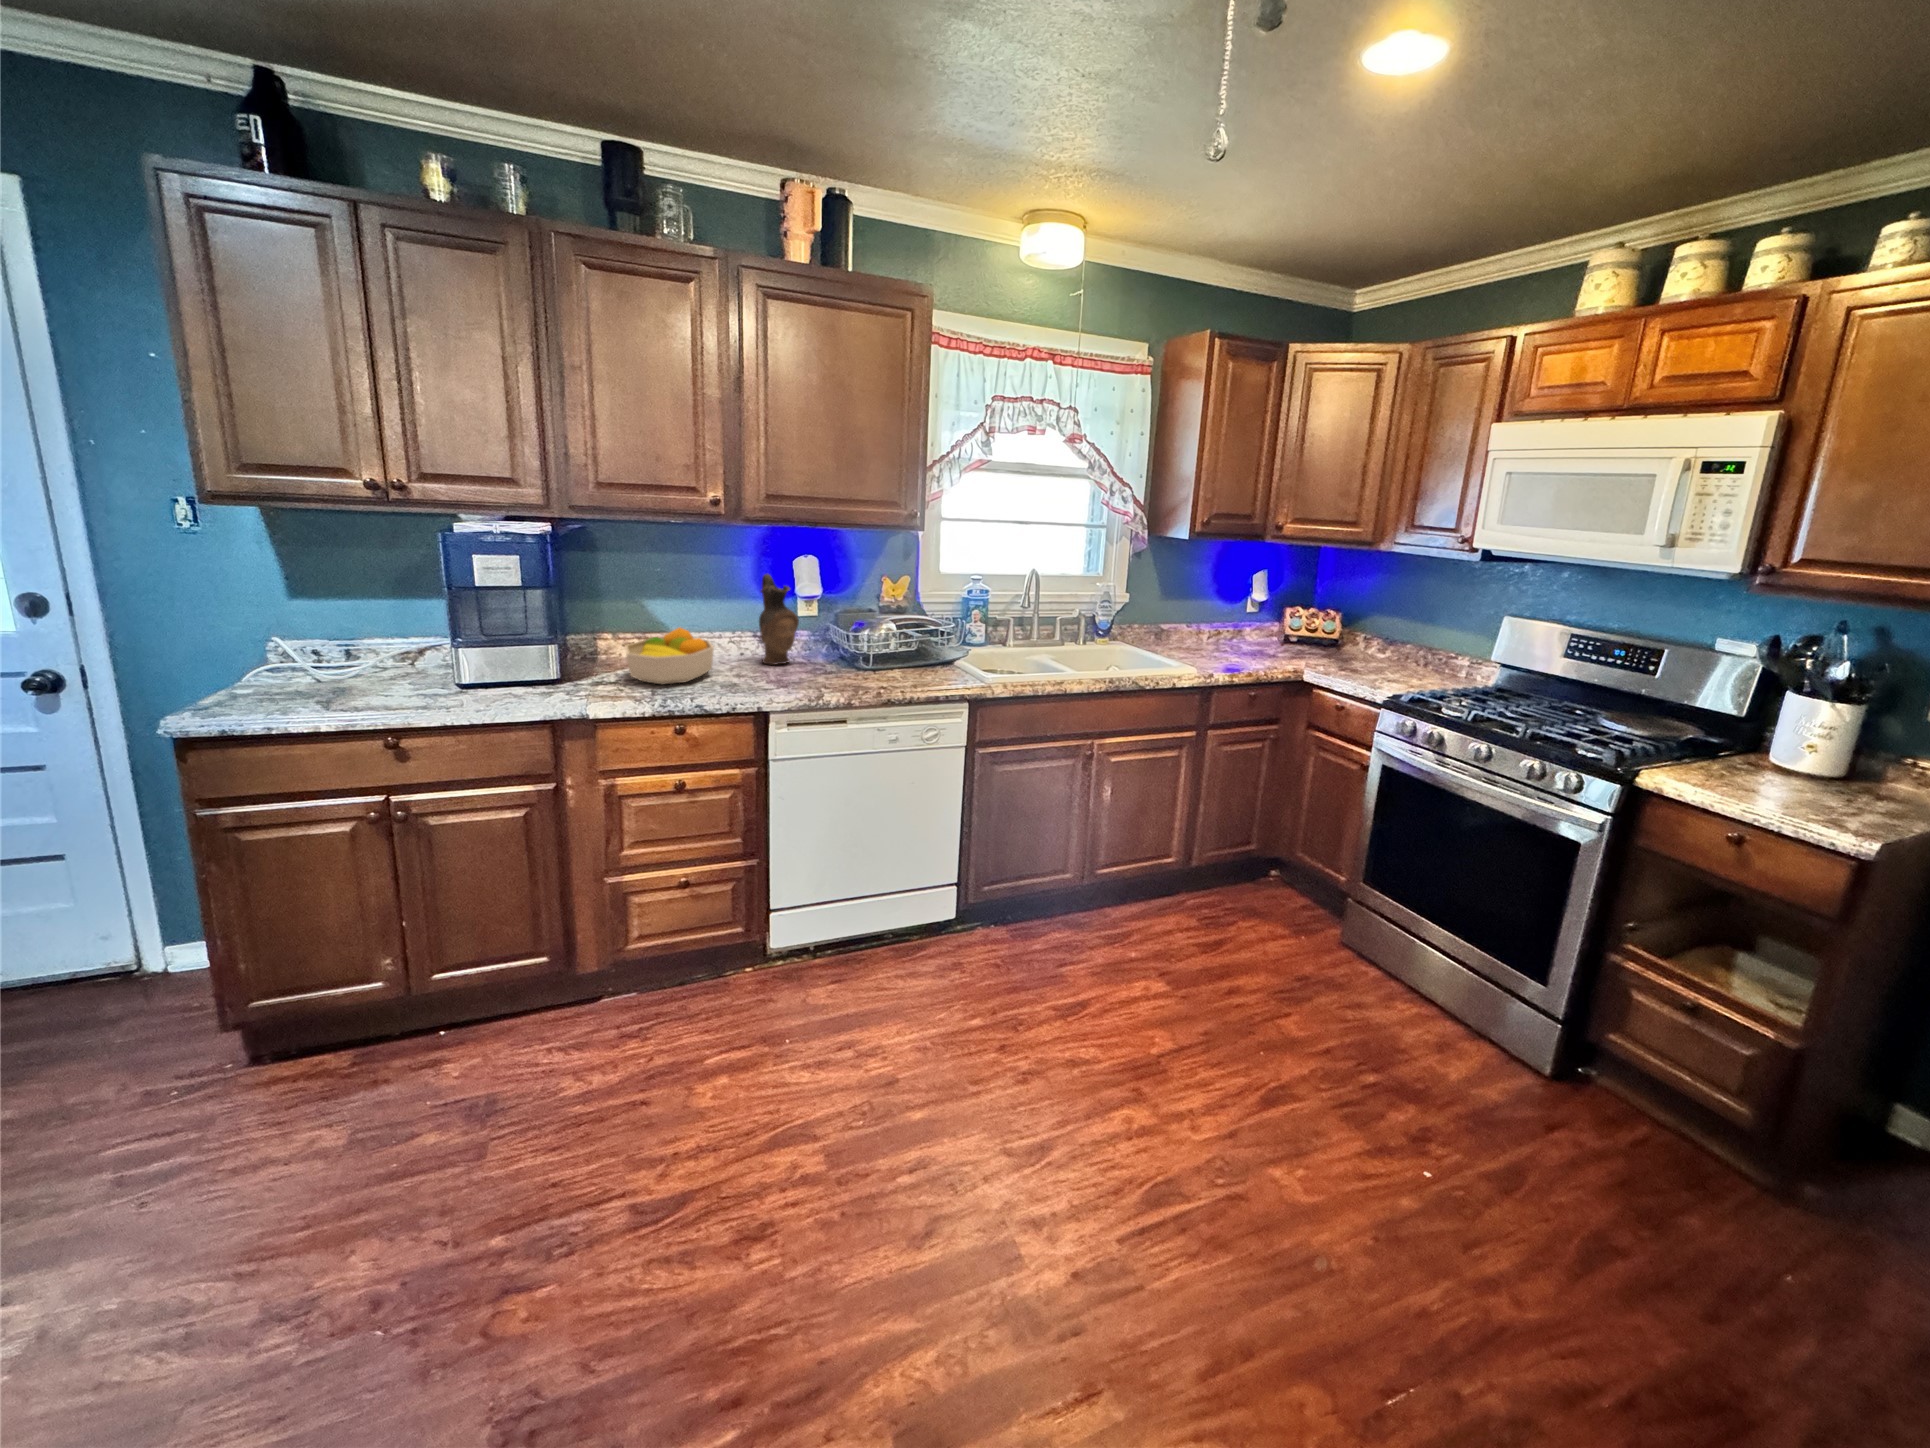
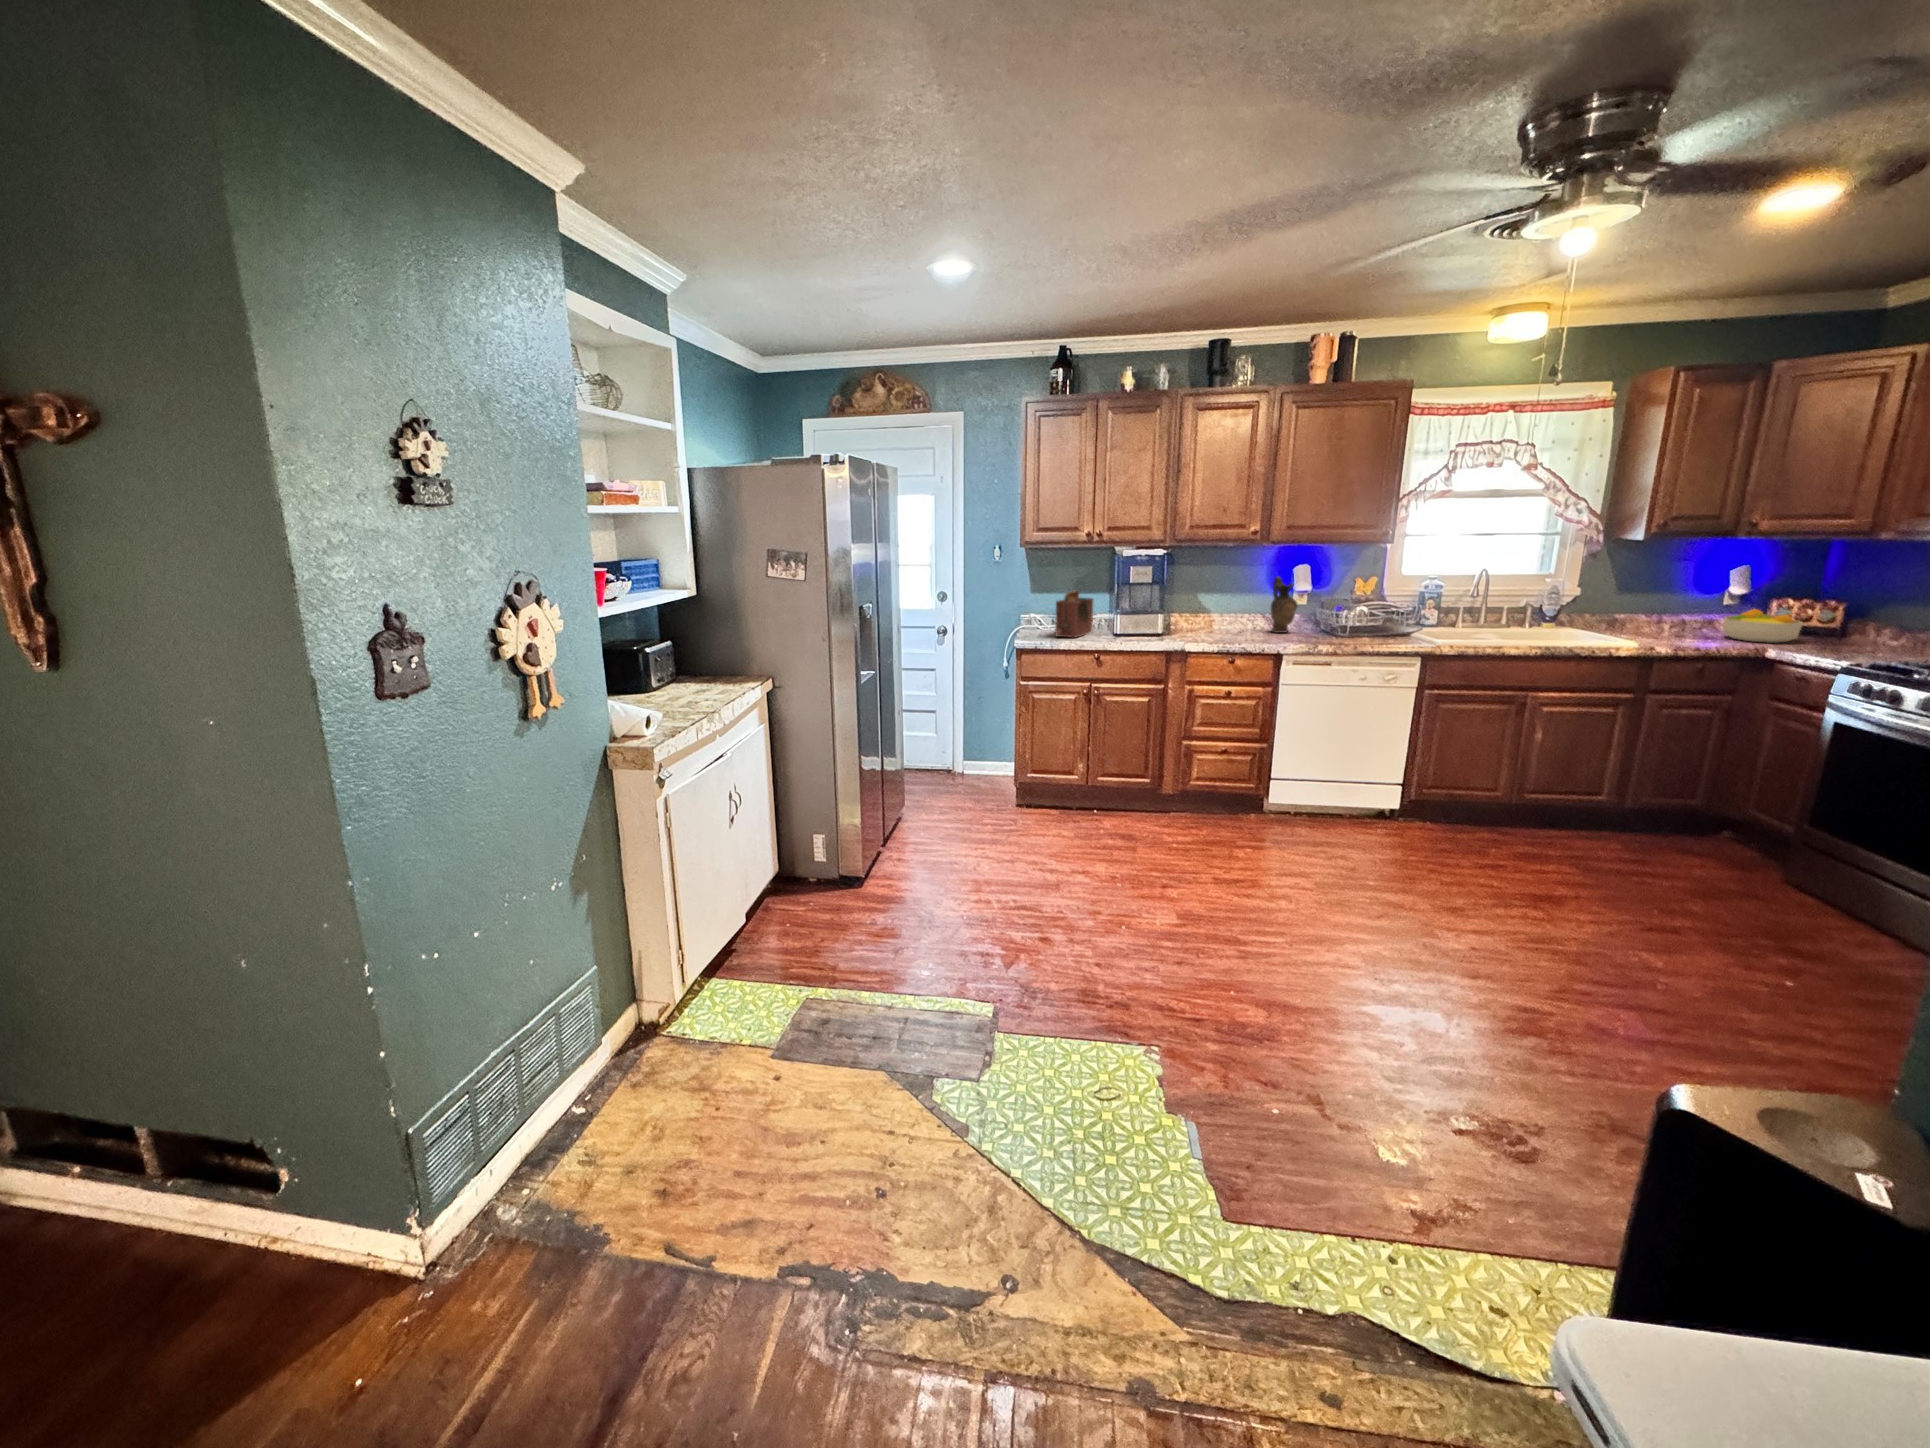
toaster: none [286,599,411,702] -> present [1055,591,1093,637]
fruit bowl: present [625,628,714,684] -> present [1723,609,1802,643]

